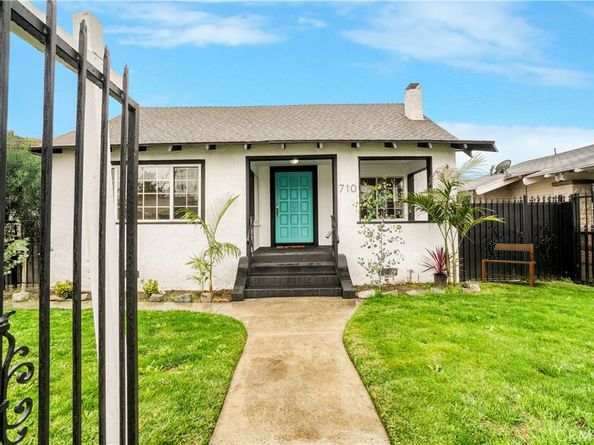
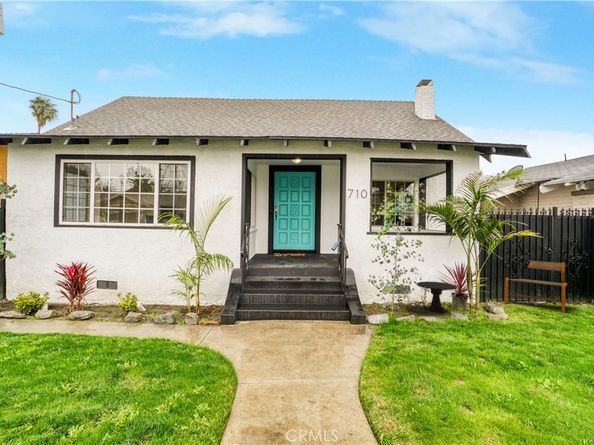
side table: none [401,264,437,289] -> present [416,282,457,312]

